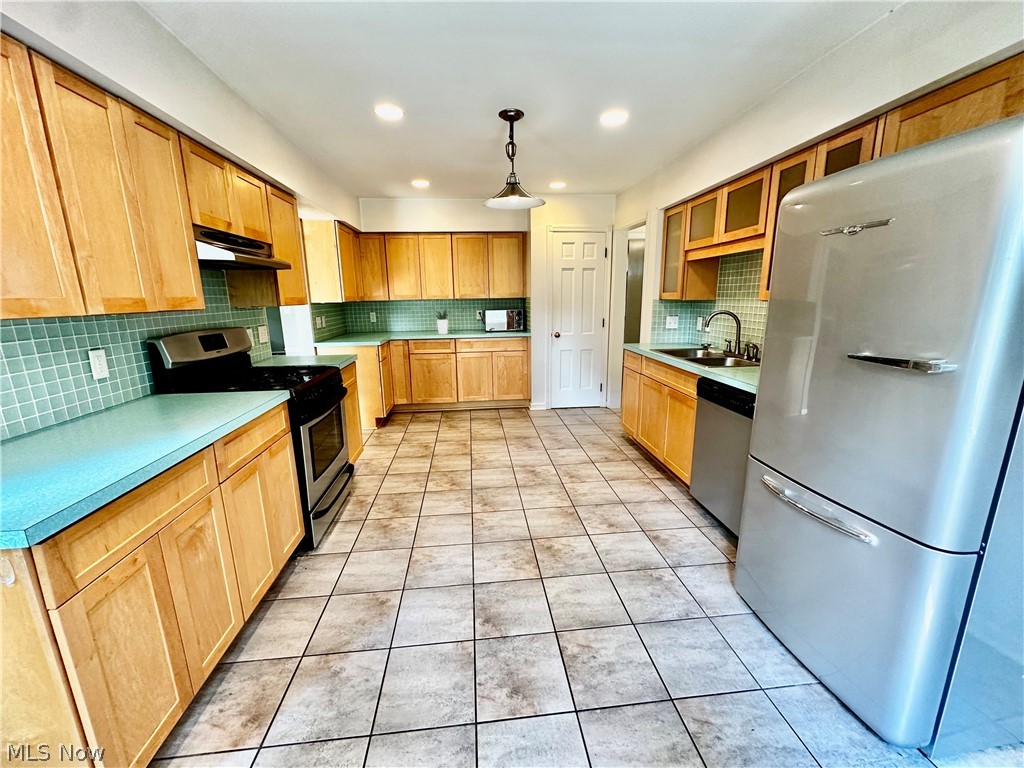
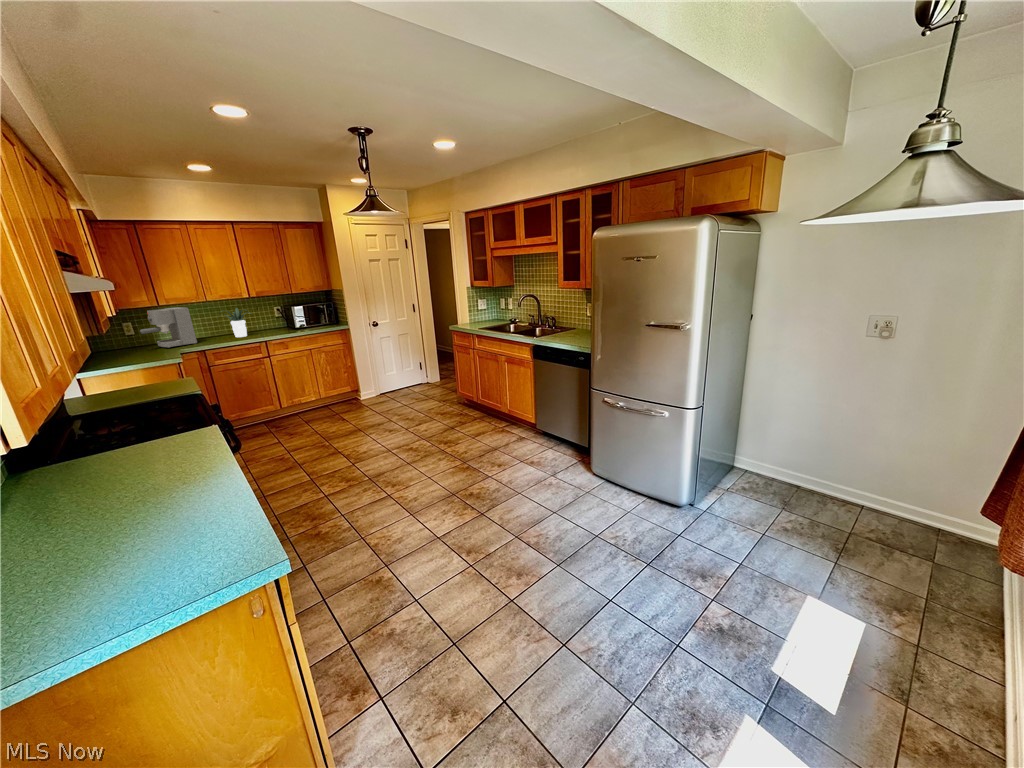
coffee maker: none [376,305,411,336] -> present [140,307,197,348]

